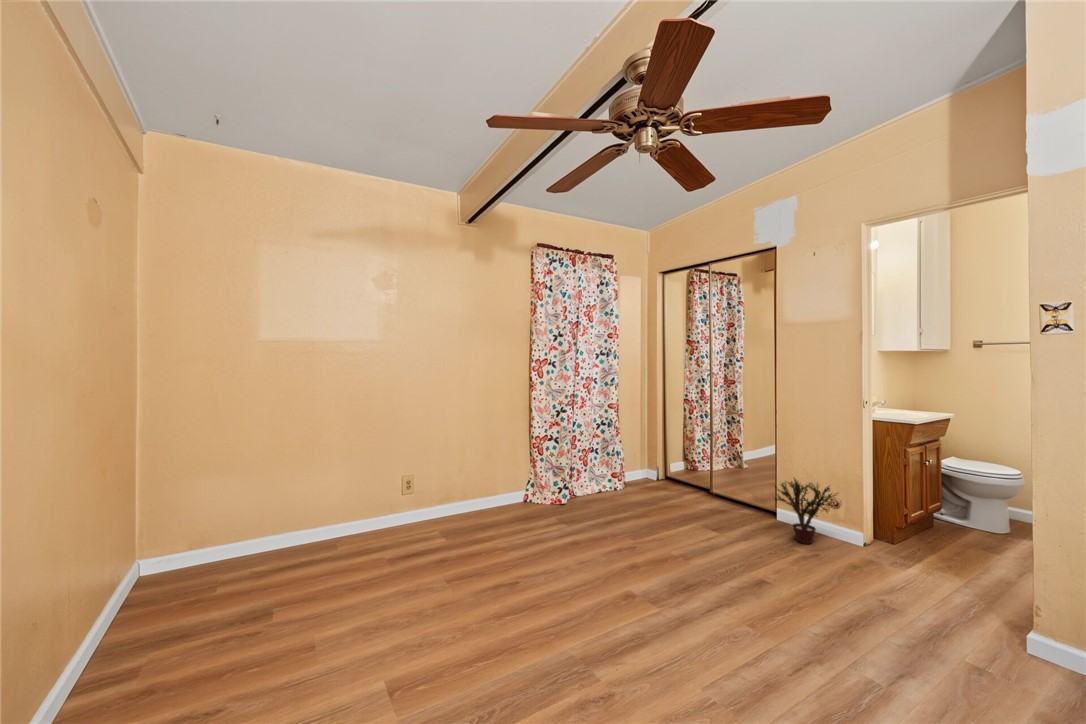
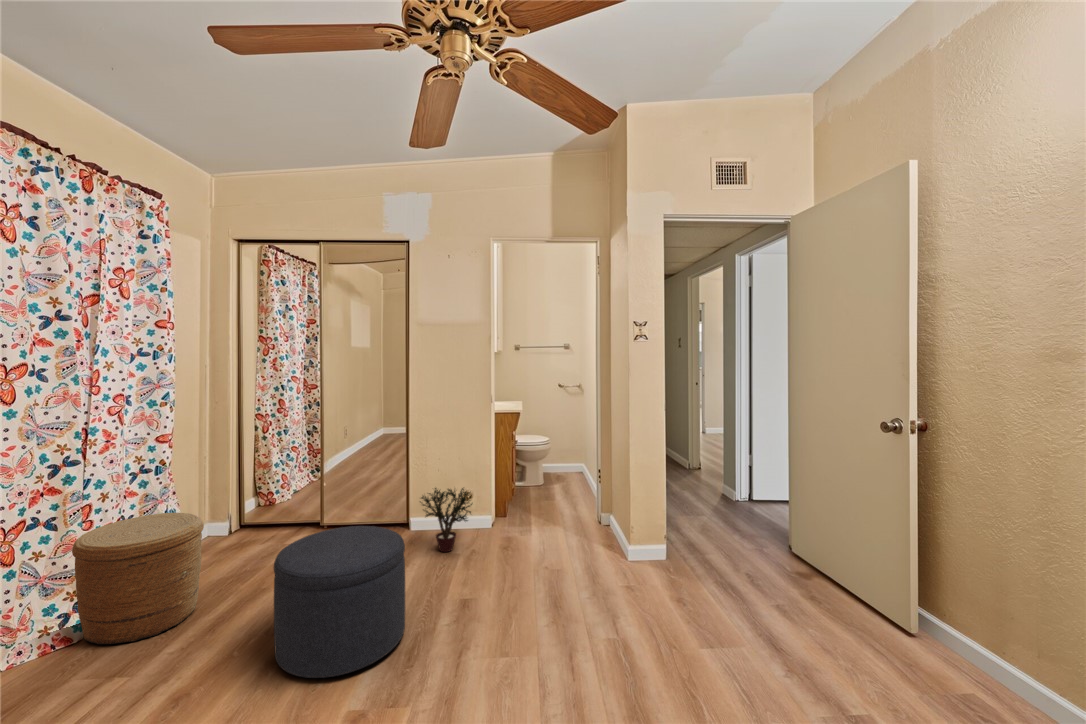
woven basket: none [561,448,618,515] -> present [72,513,204,644]
ottoman: none [622,479,715,580] -> present [274,526,405,678]

